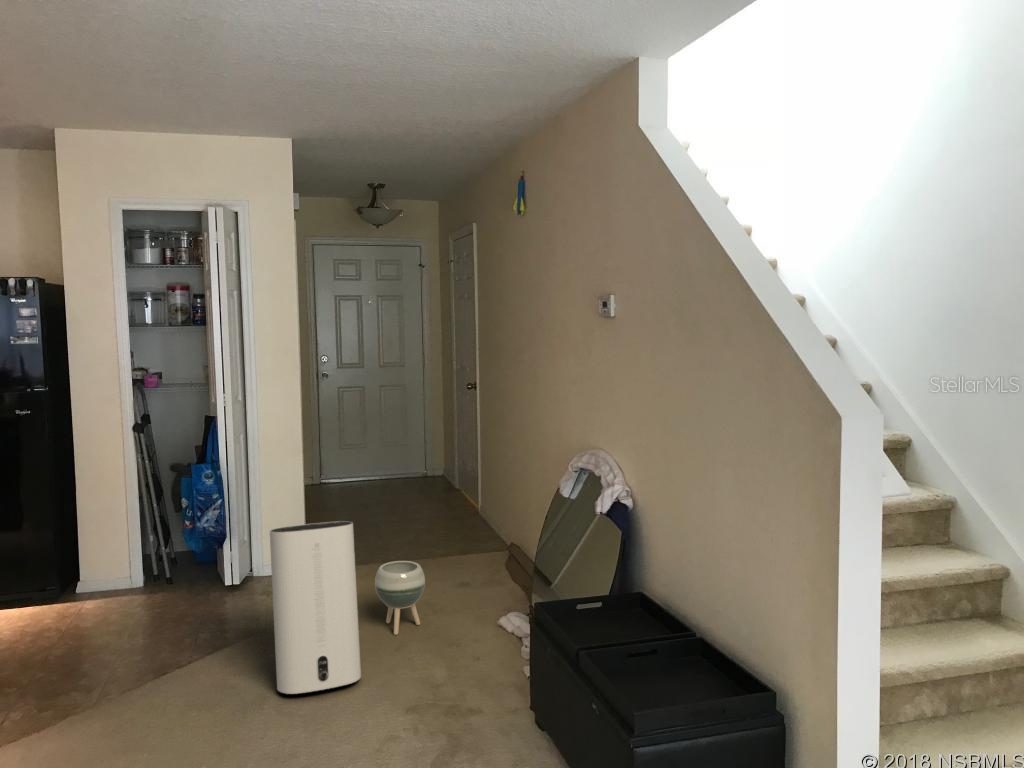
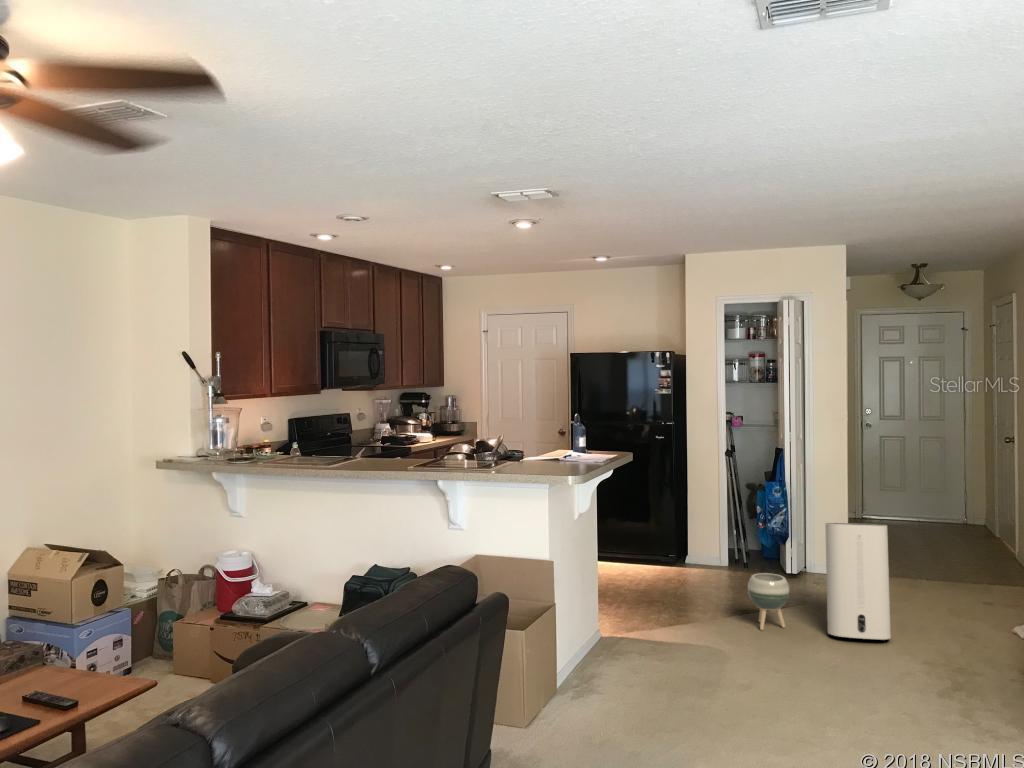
planter: present [375,561,425,635] -> present [748,573,789,630]

